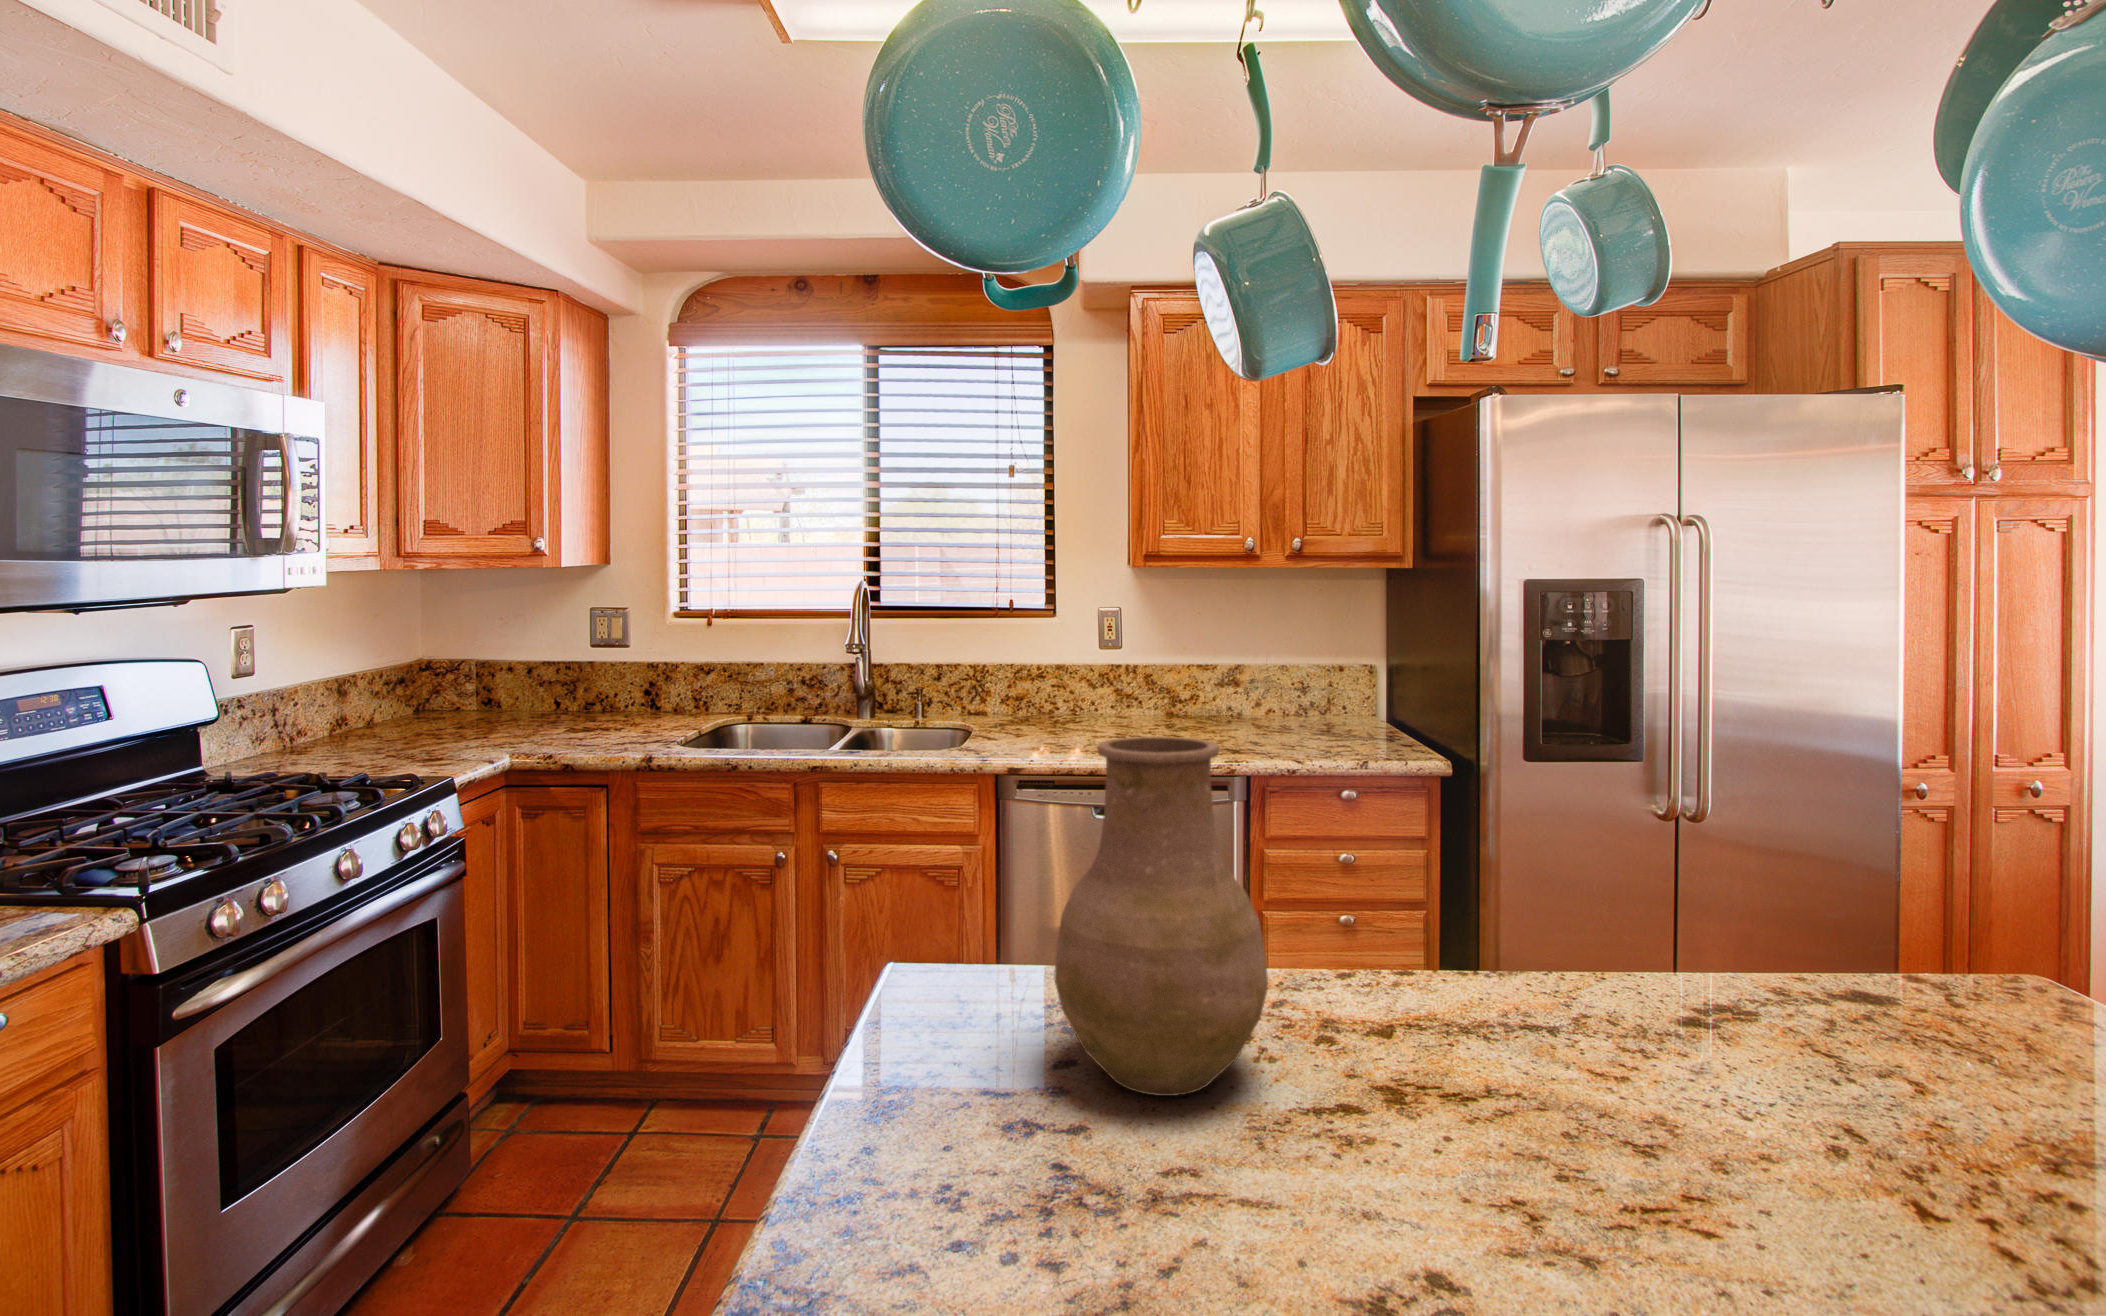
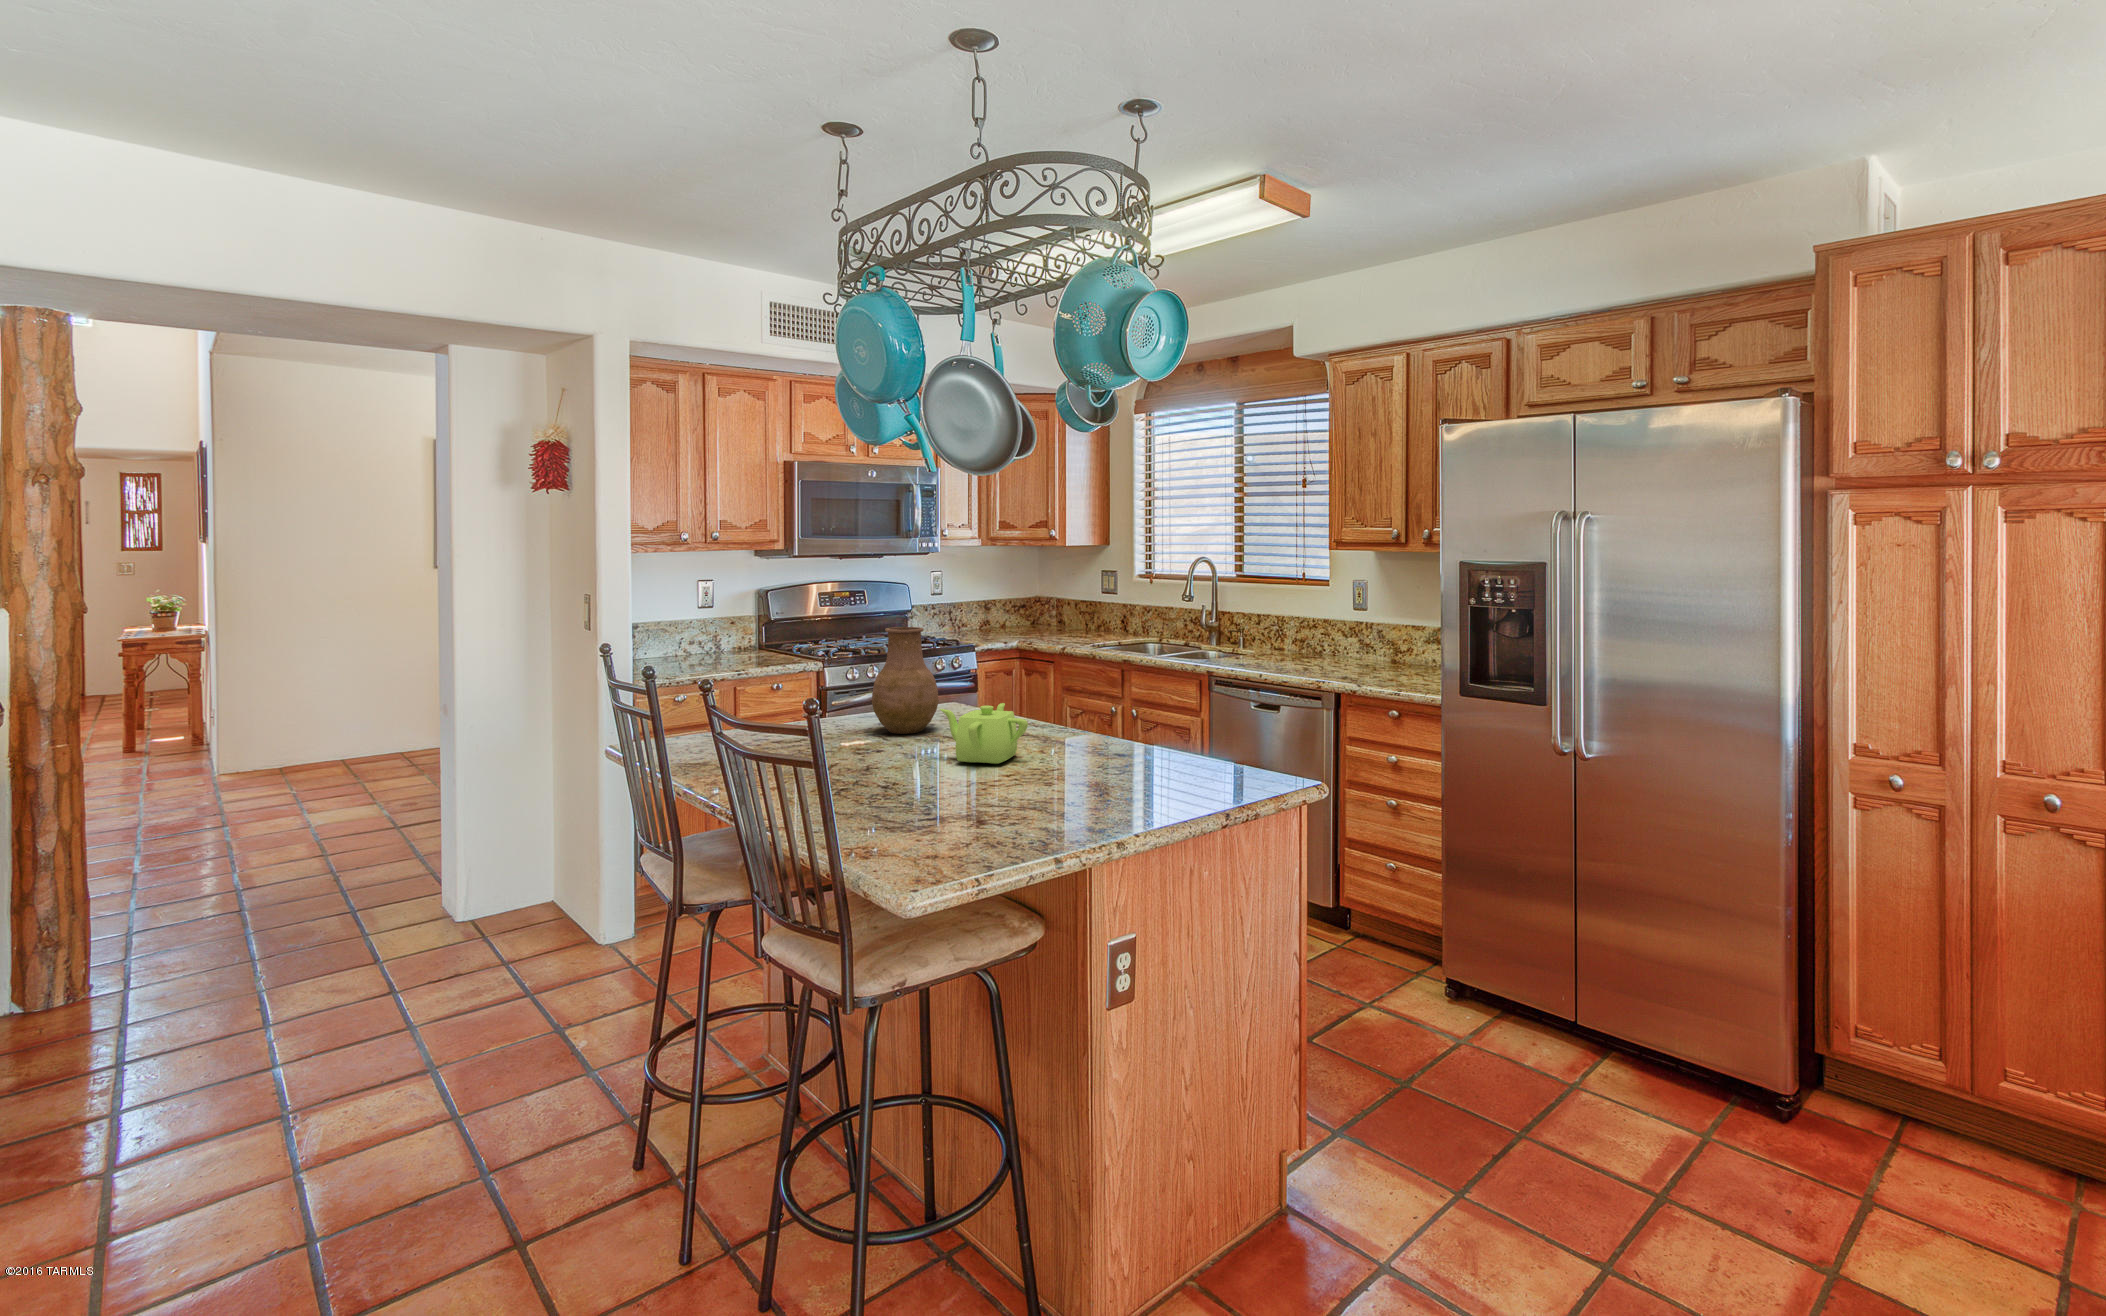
teapot: none [1599,924,1938,1161] -> present [940,703,1028,764]

